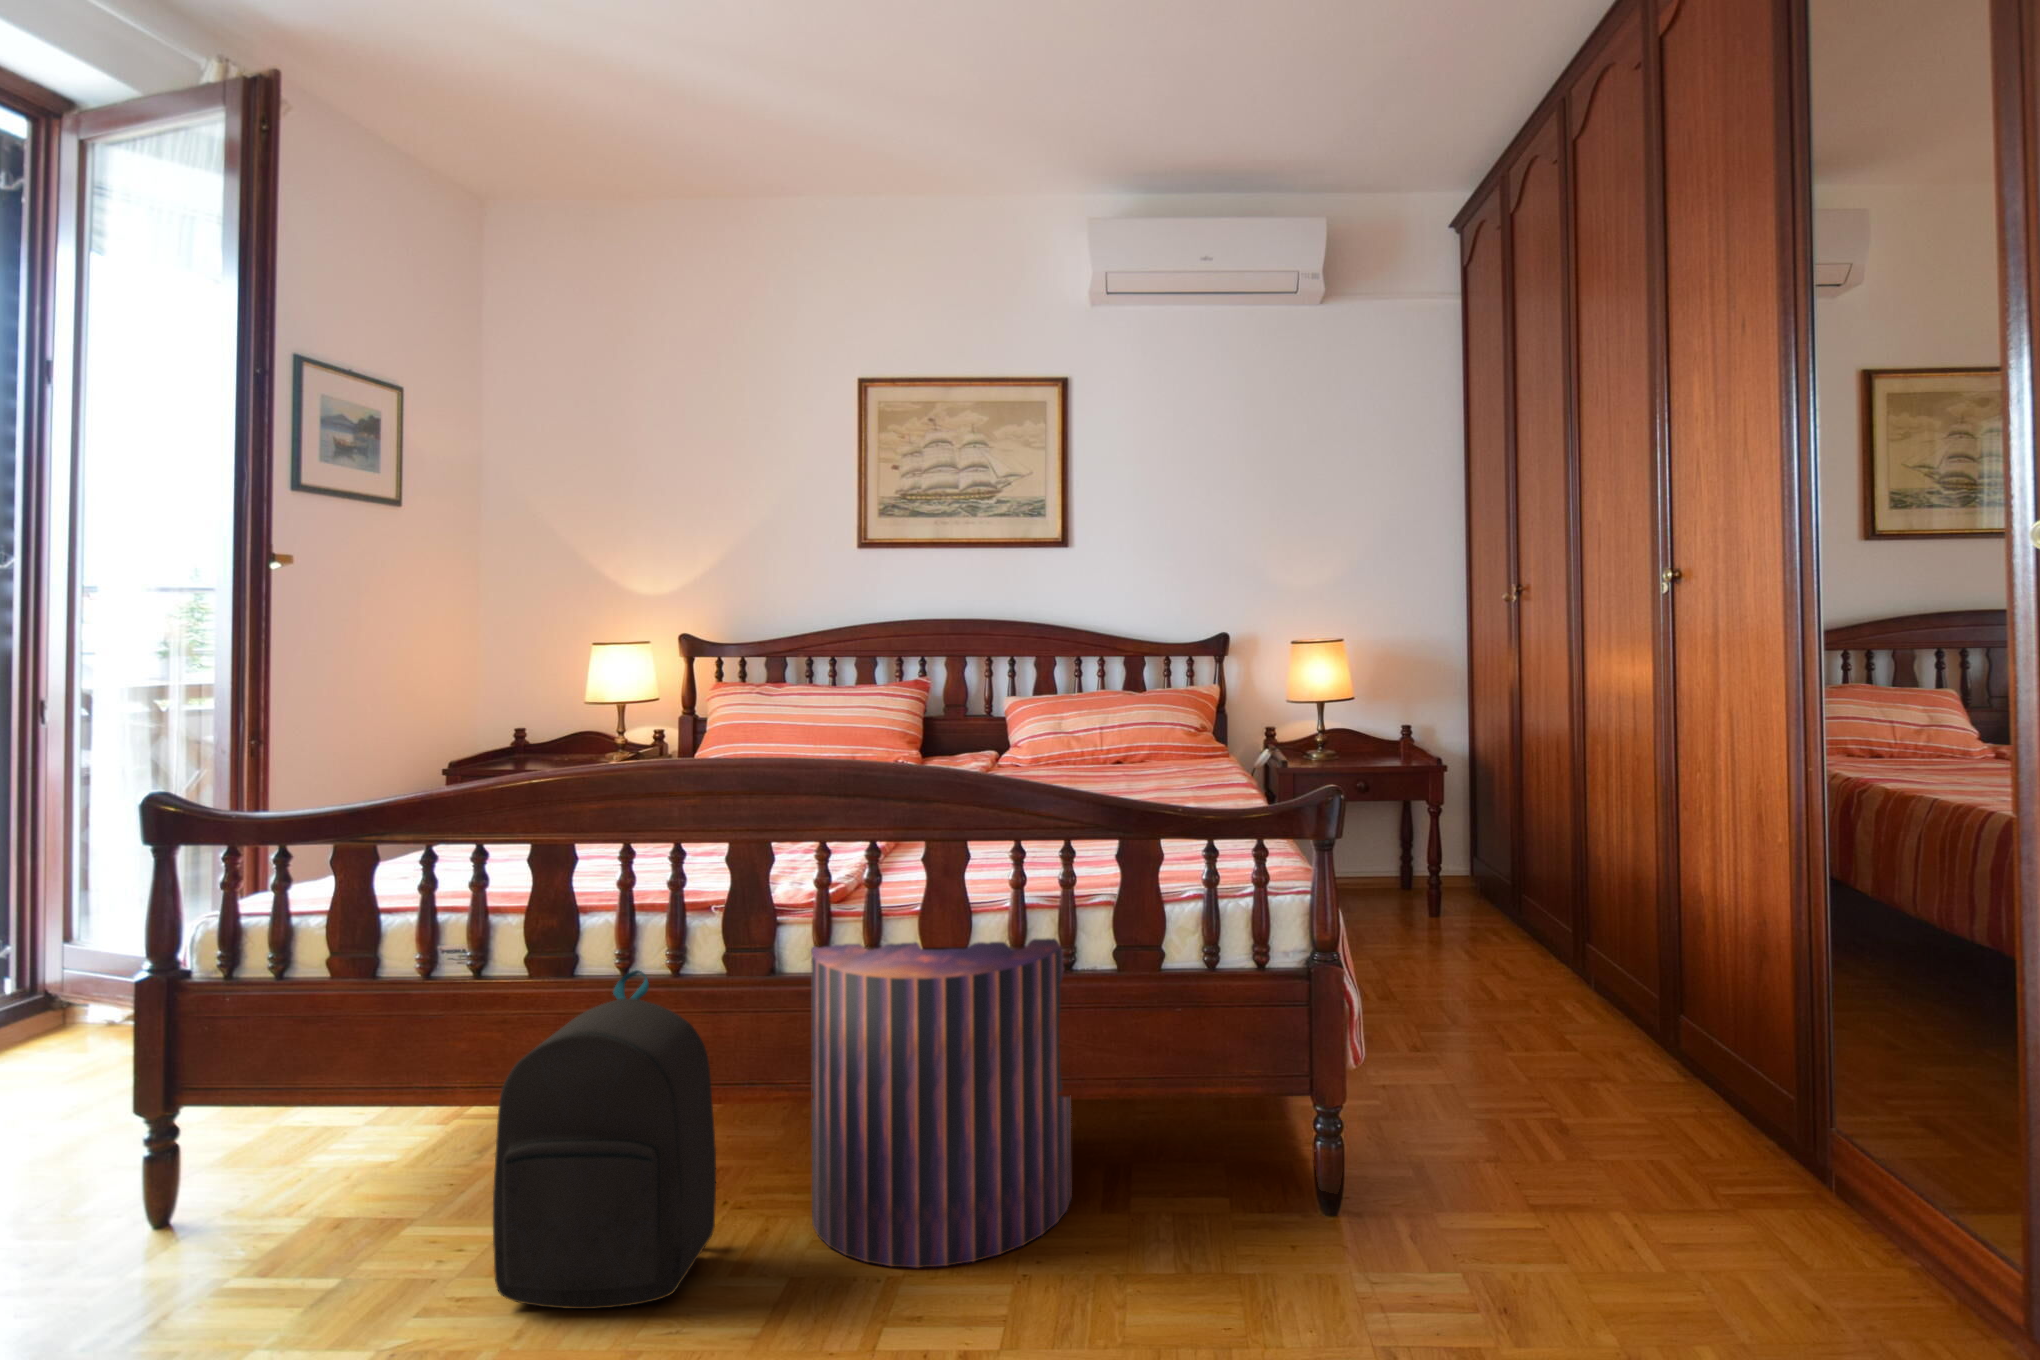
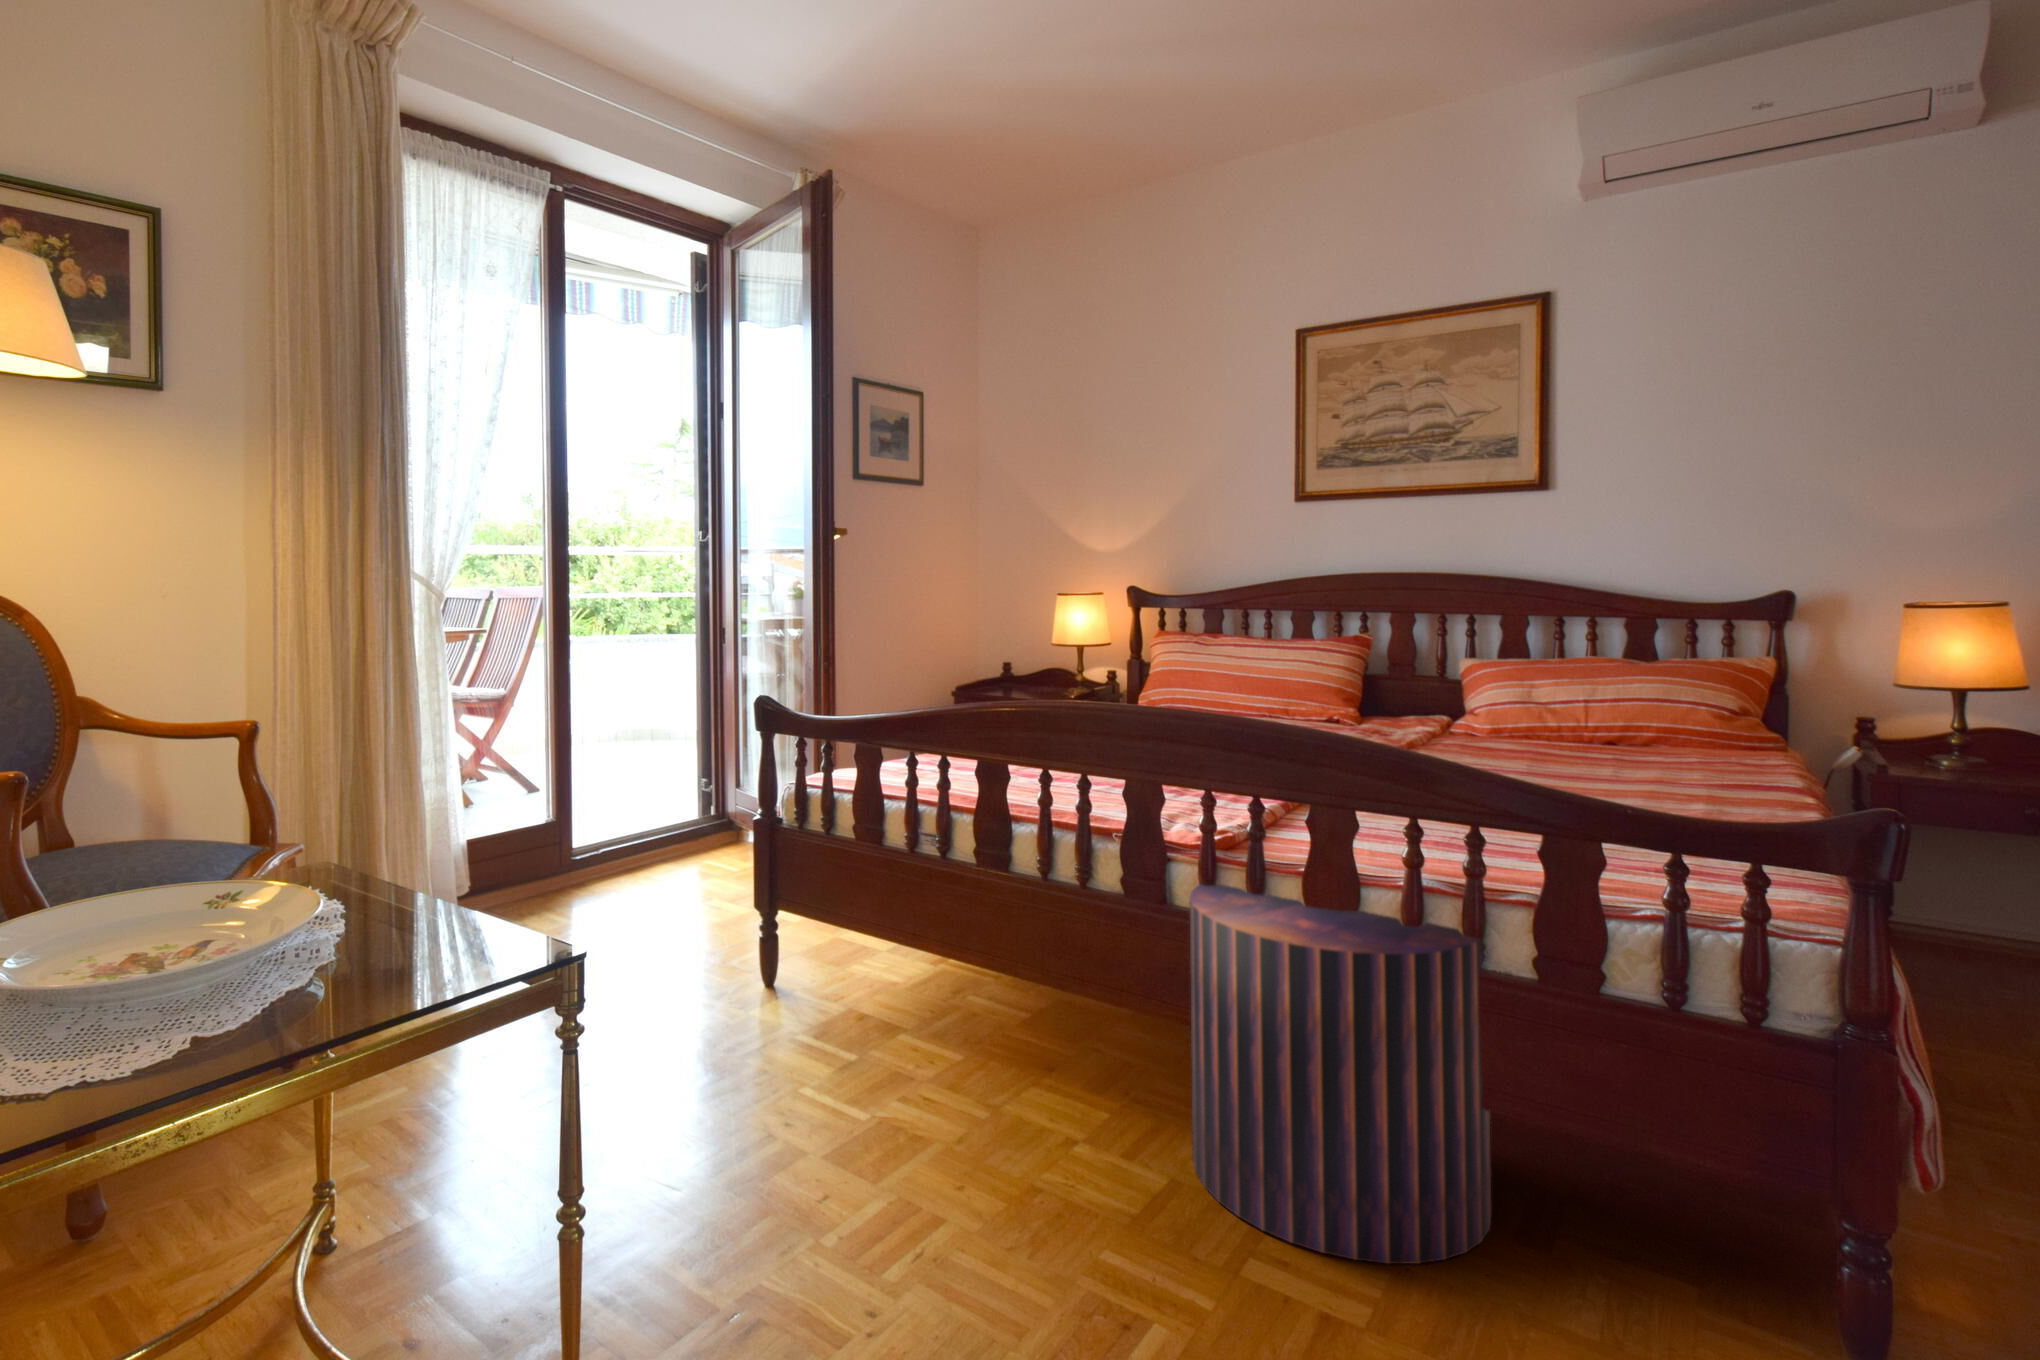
backpack: present [493,970,716,1309] -> none [915,881,1098,1182]

